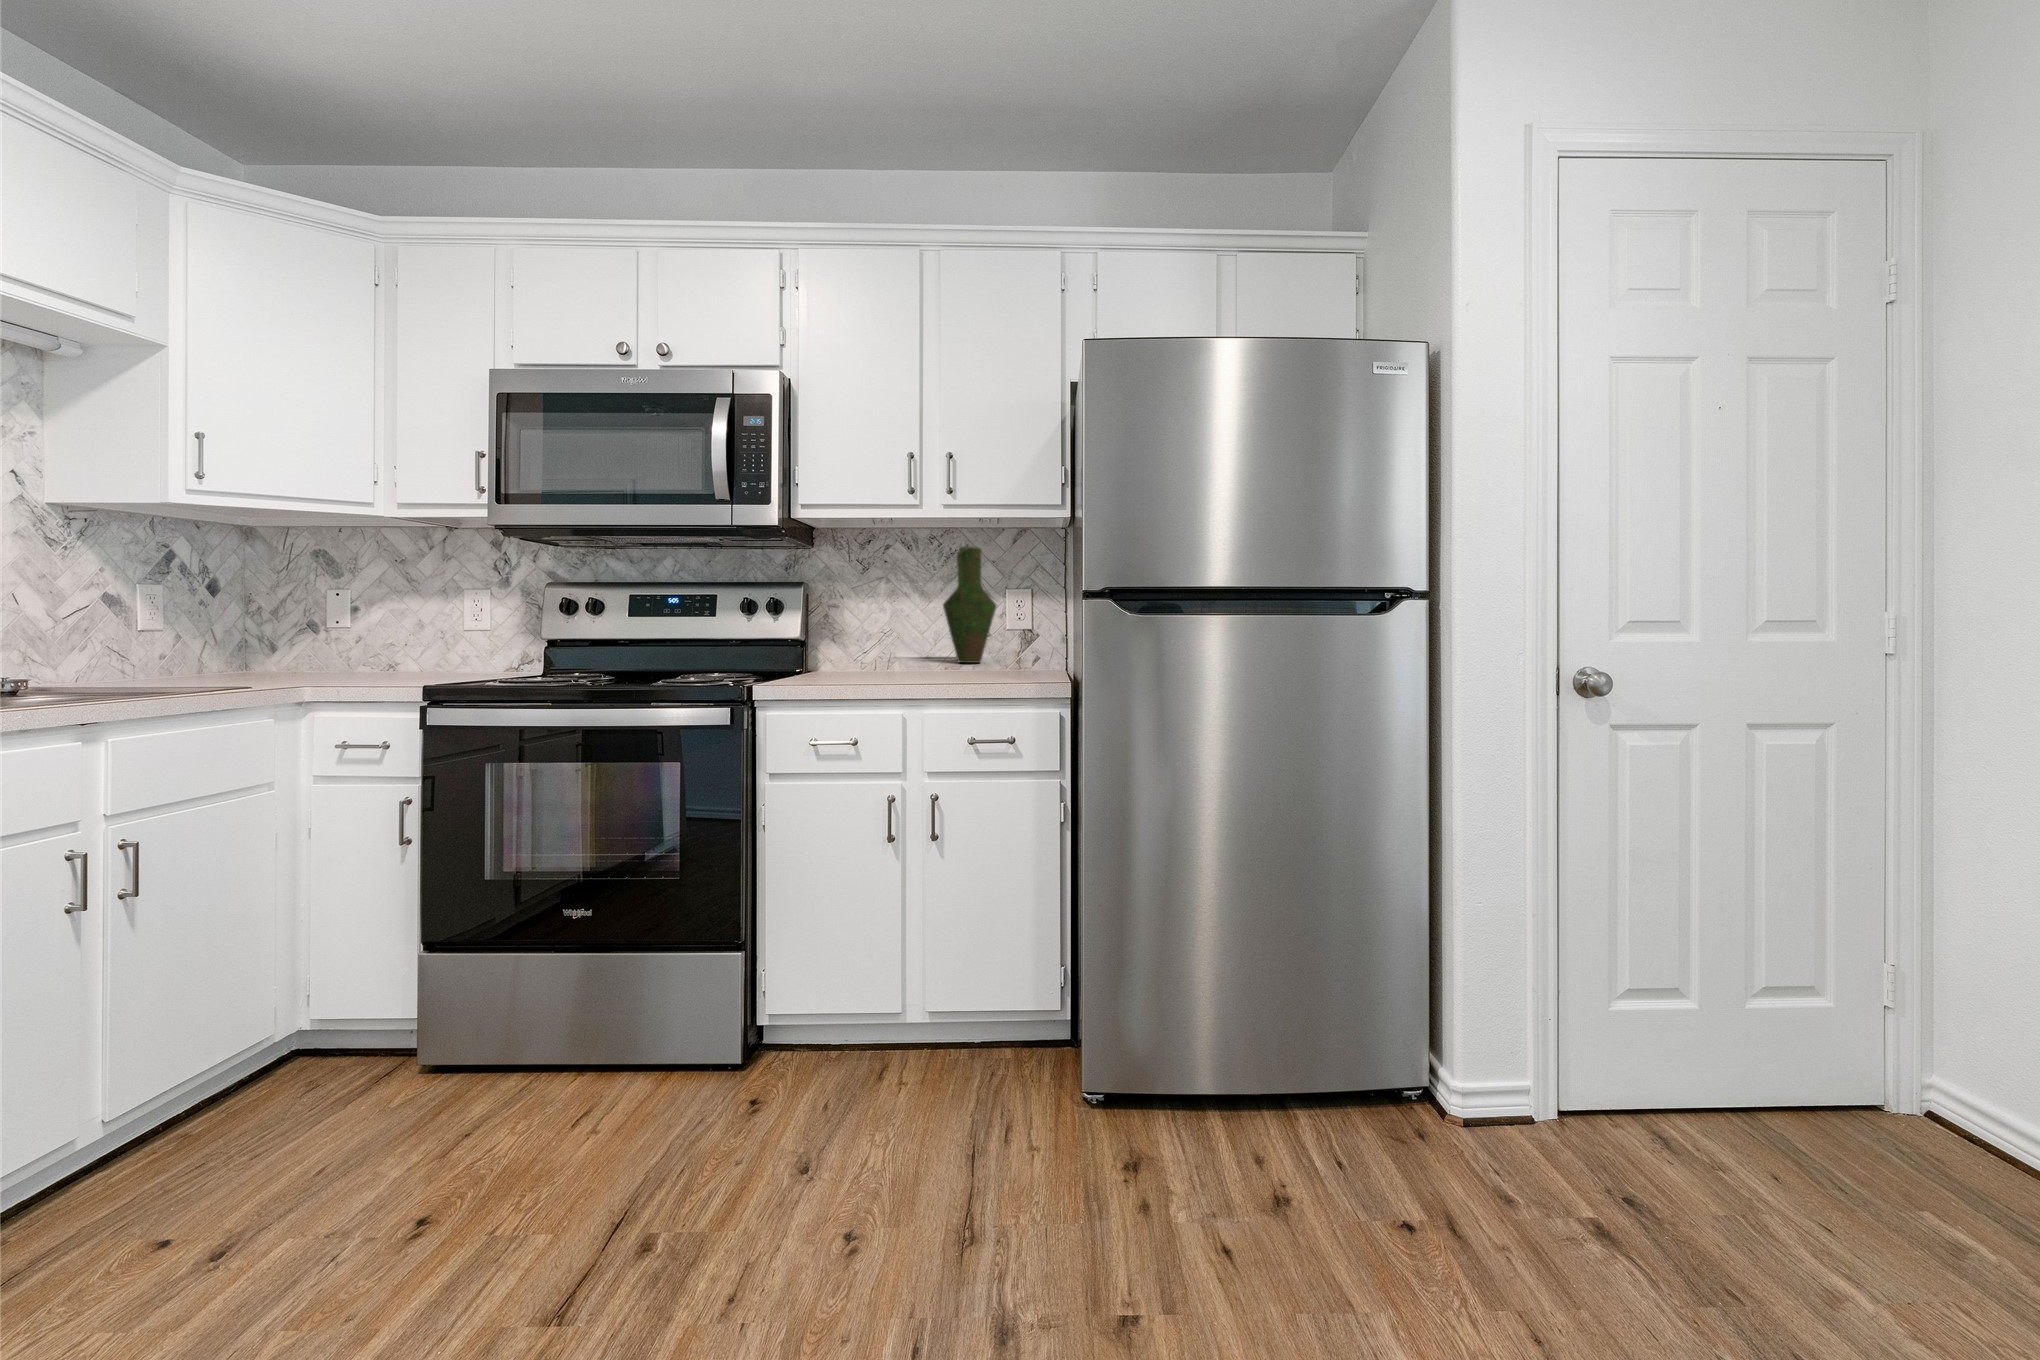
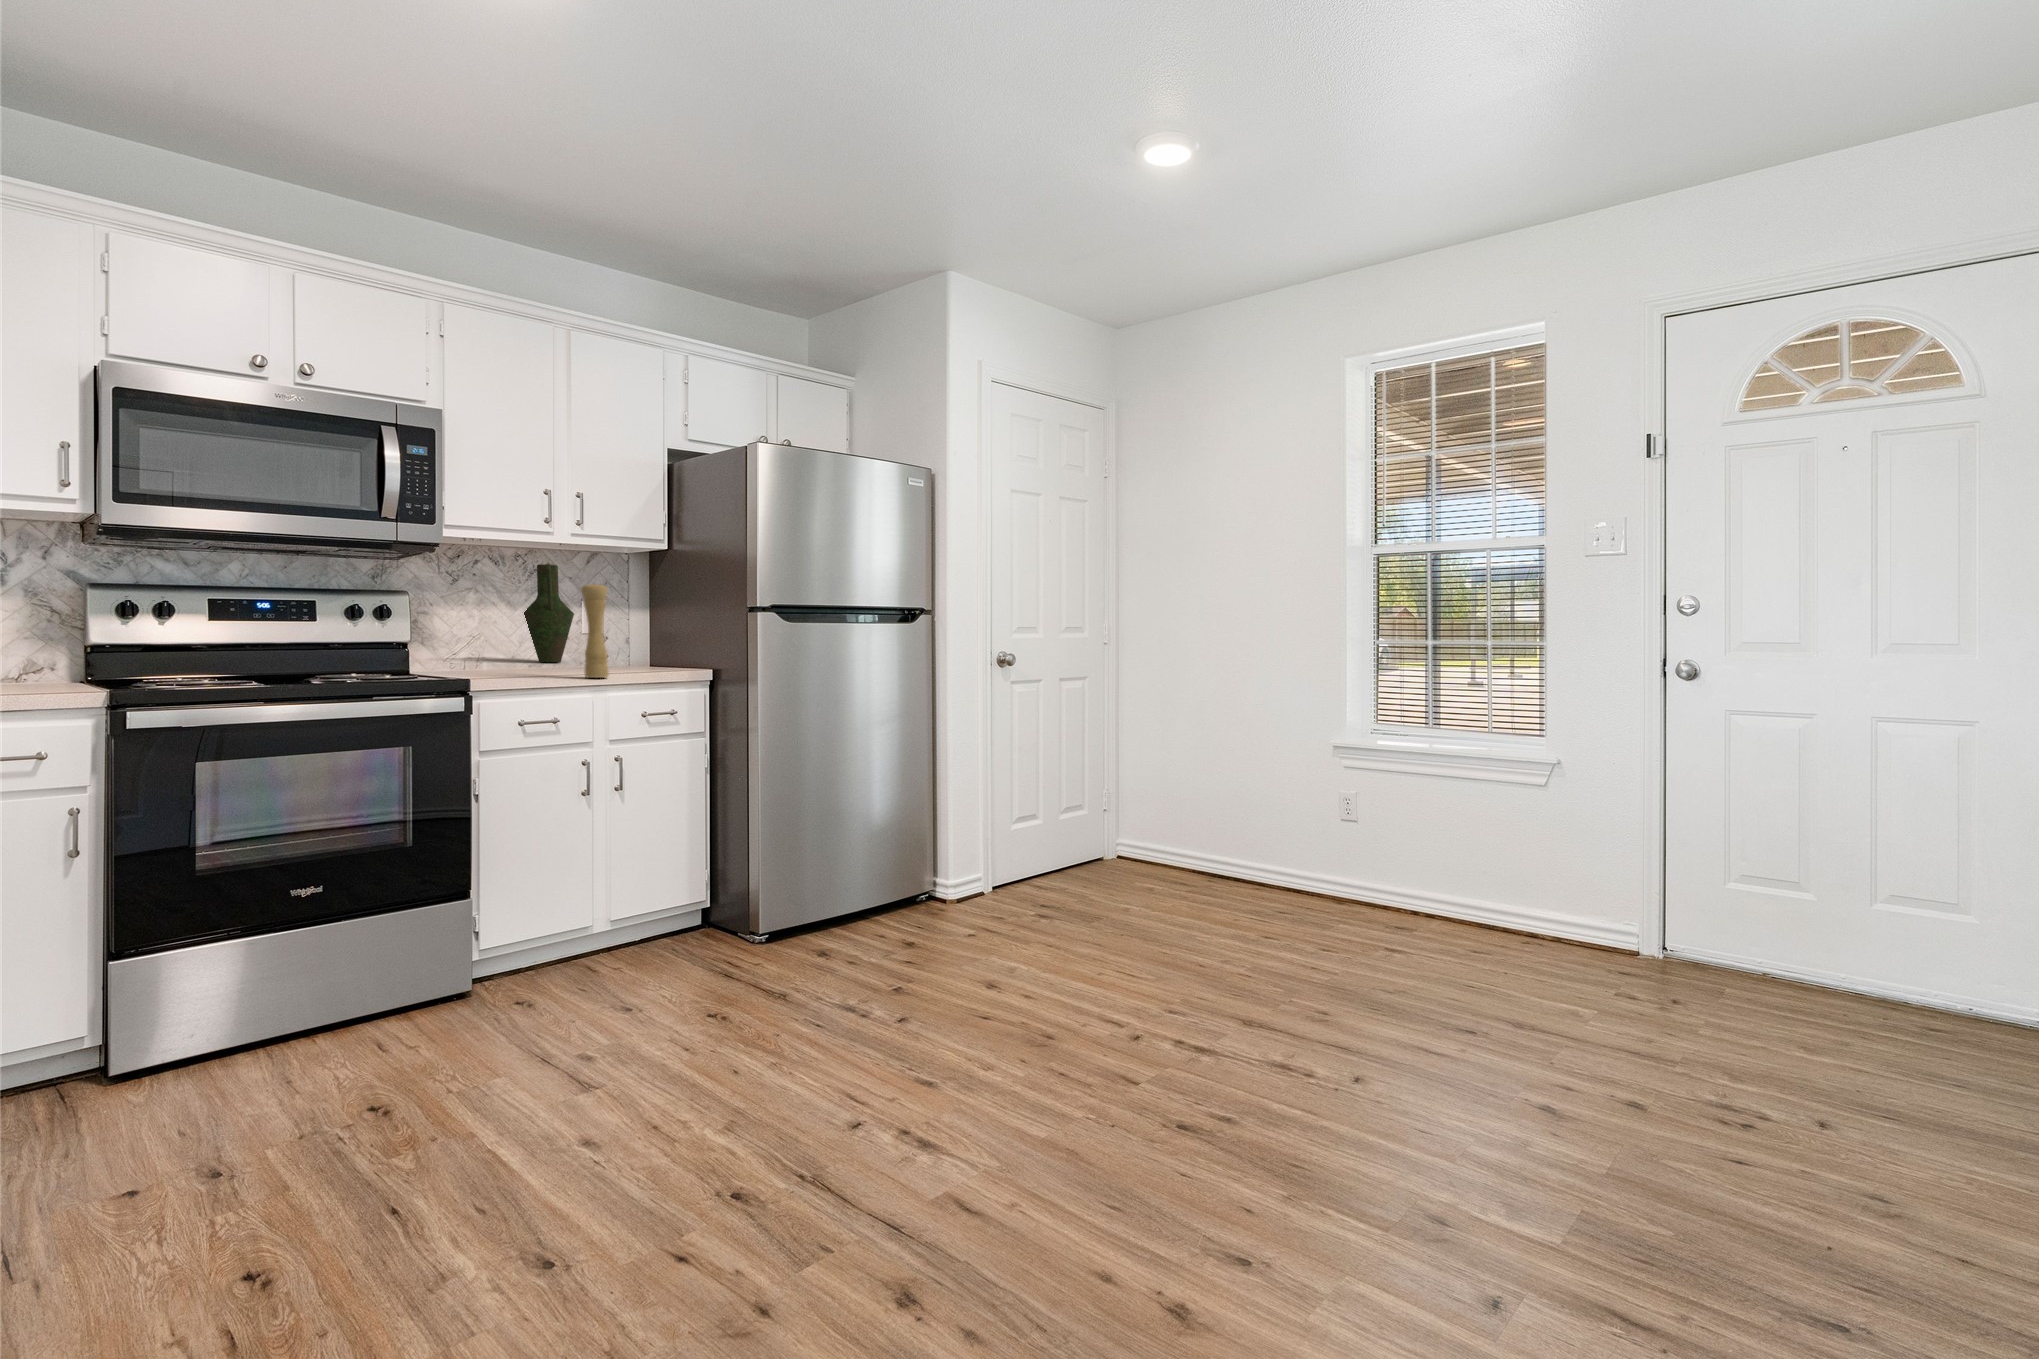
pepper mill: none [897,570,928,690] -> present [581,583,609,678]

